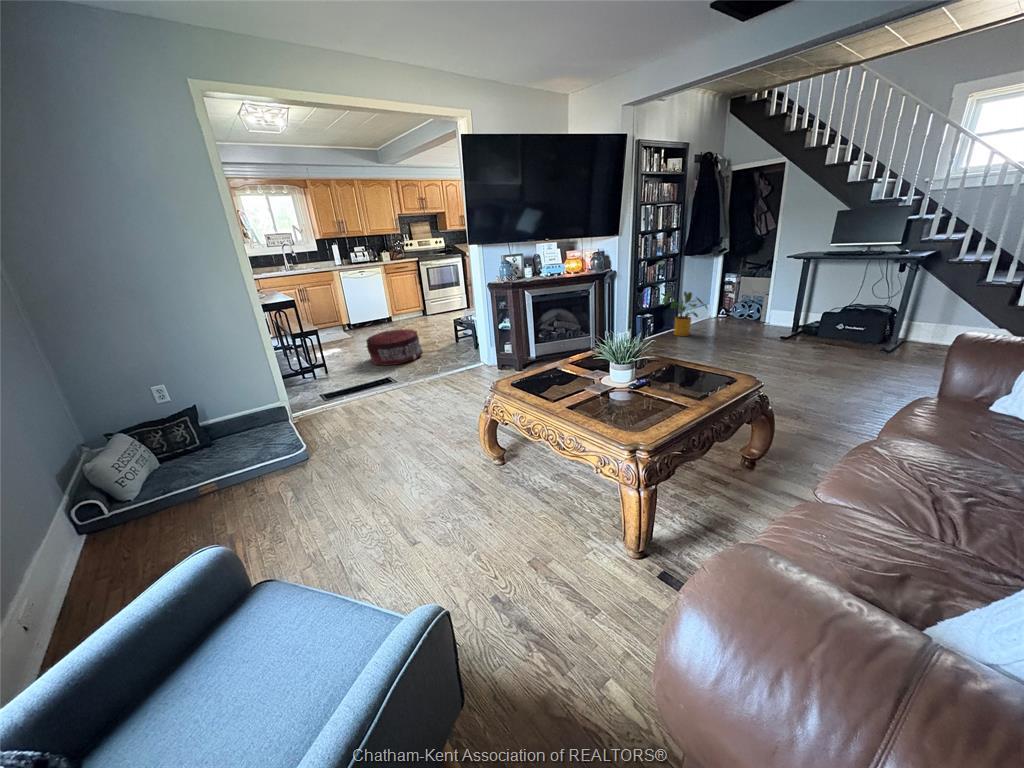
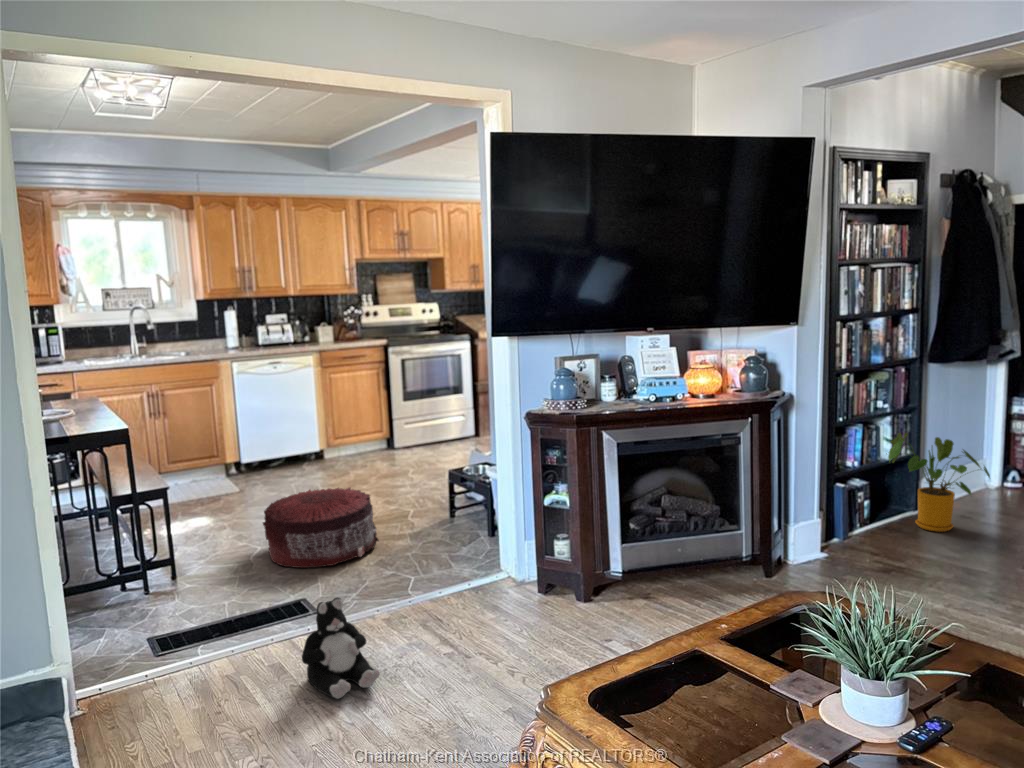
plush toy: none [392,368,427,410] -> present [302,597,380,699]

